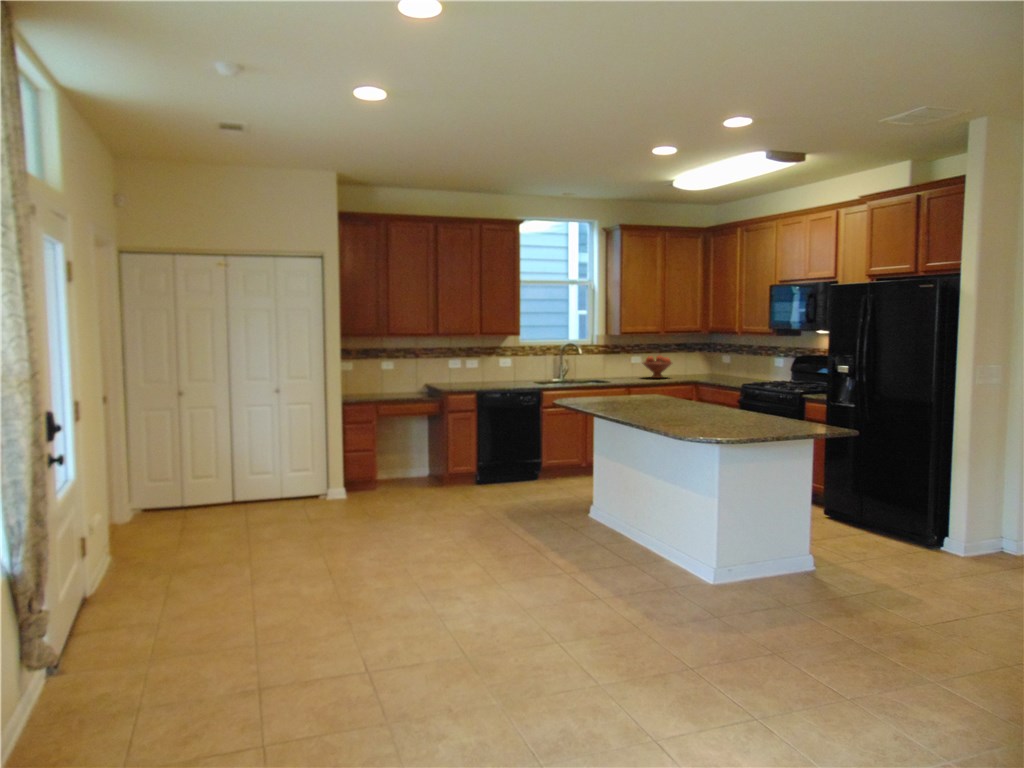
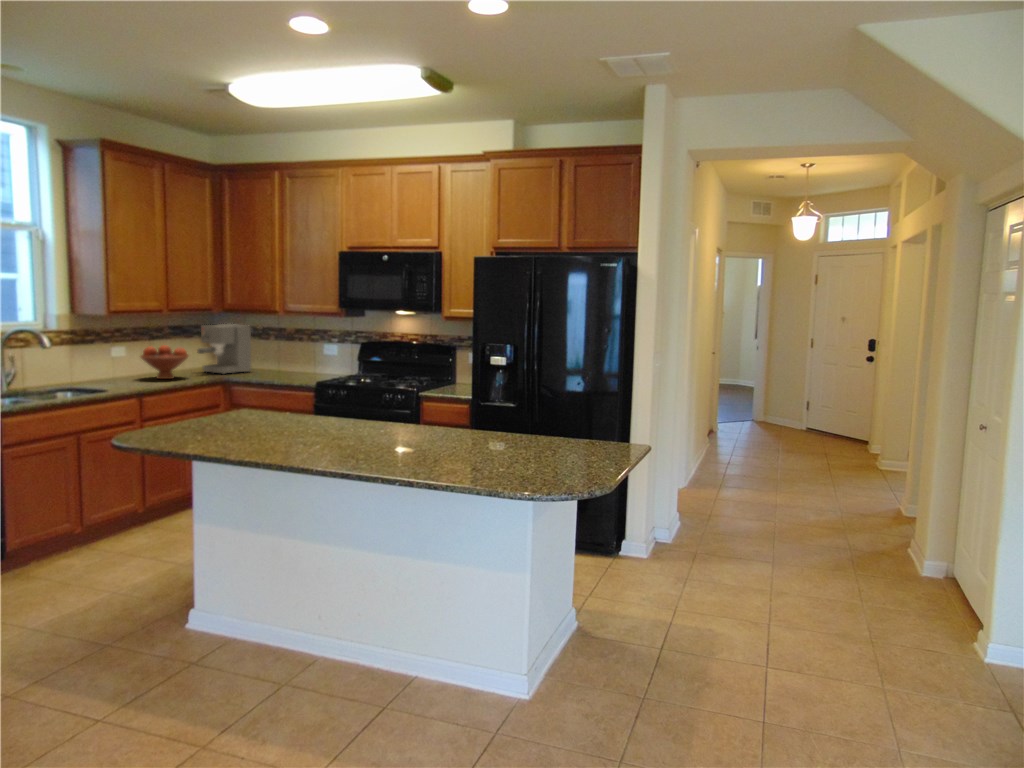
coffee maker: none [681,342,721,377] -> present [197,324,252,374]

